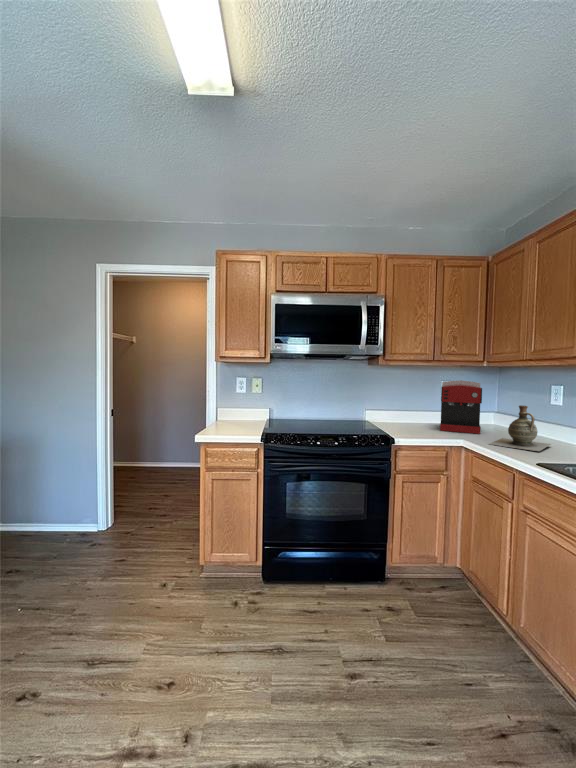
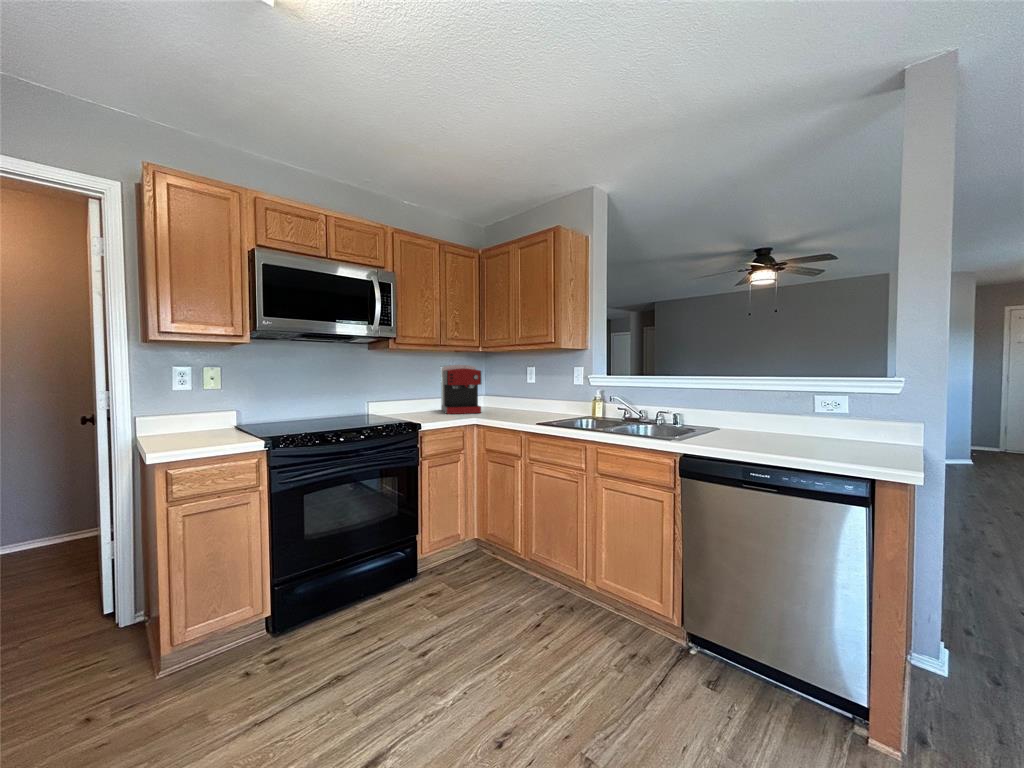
ceramic jug: present [490,405,551,451] -> none [496,383,537,419]

